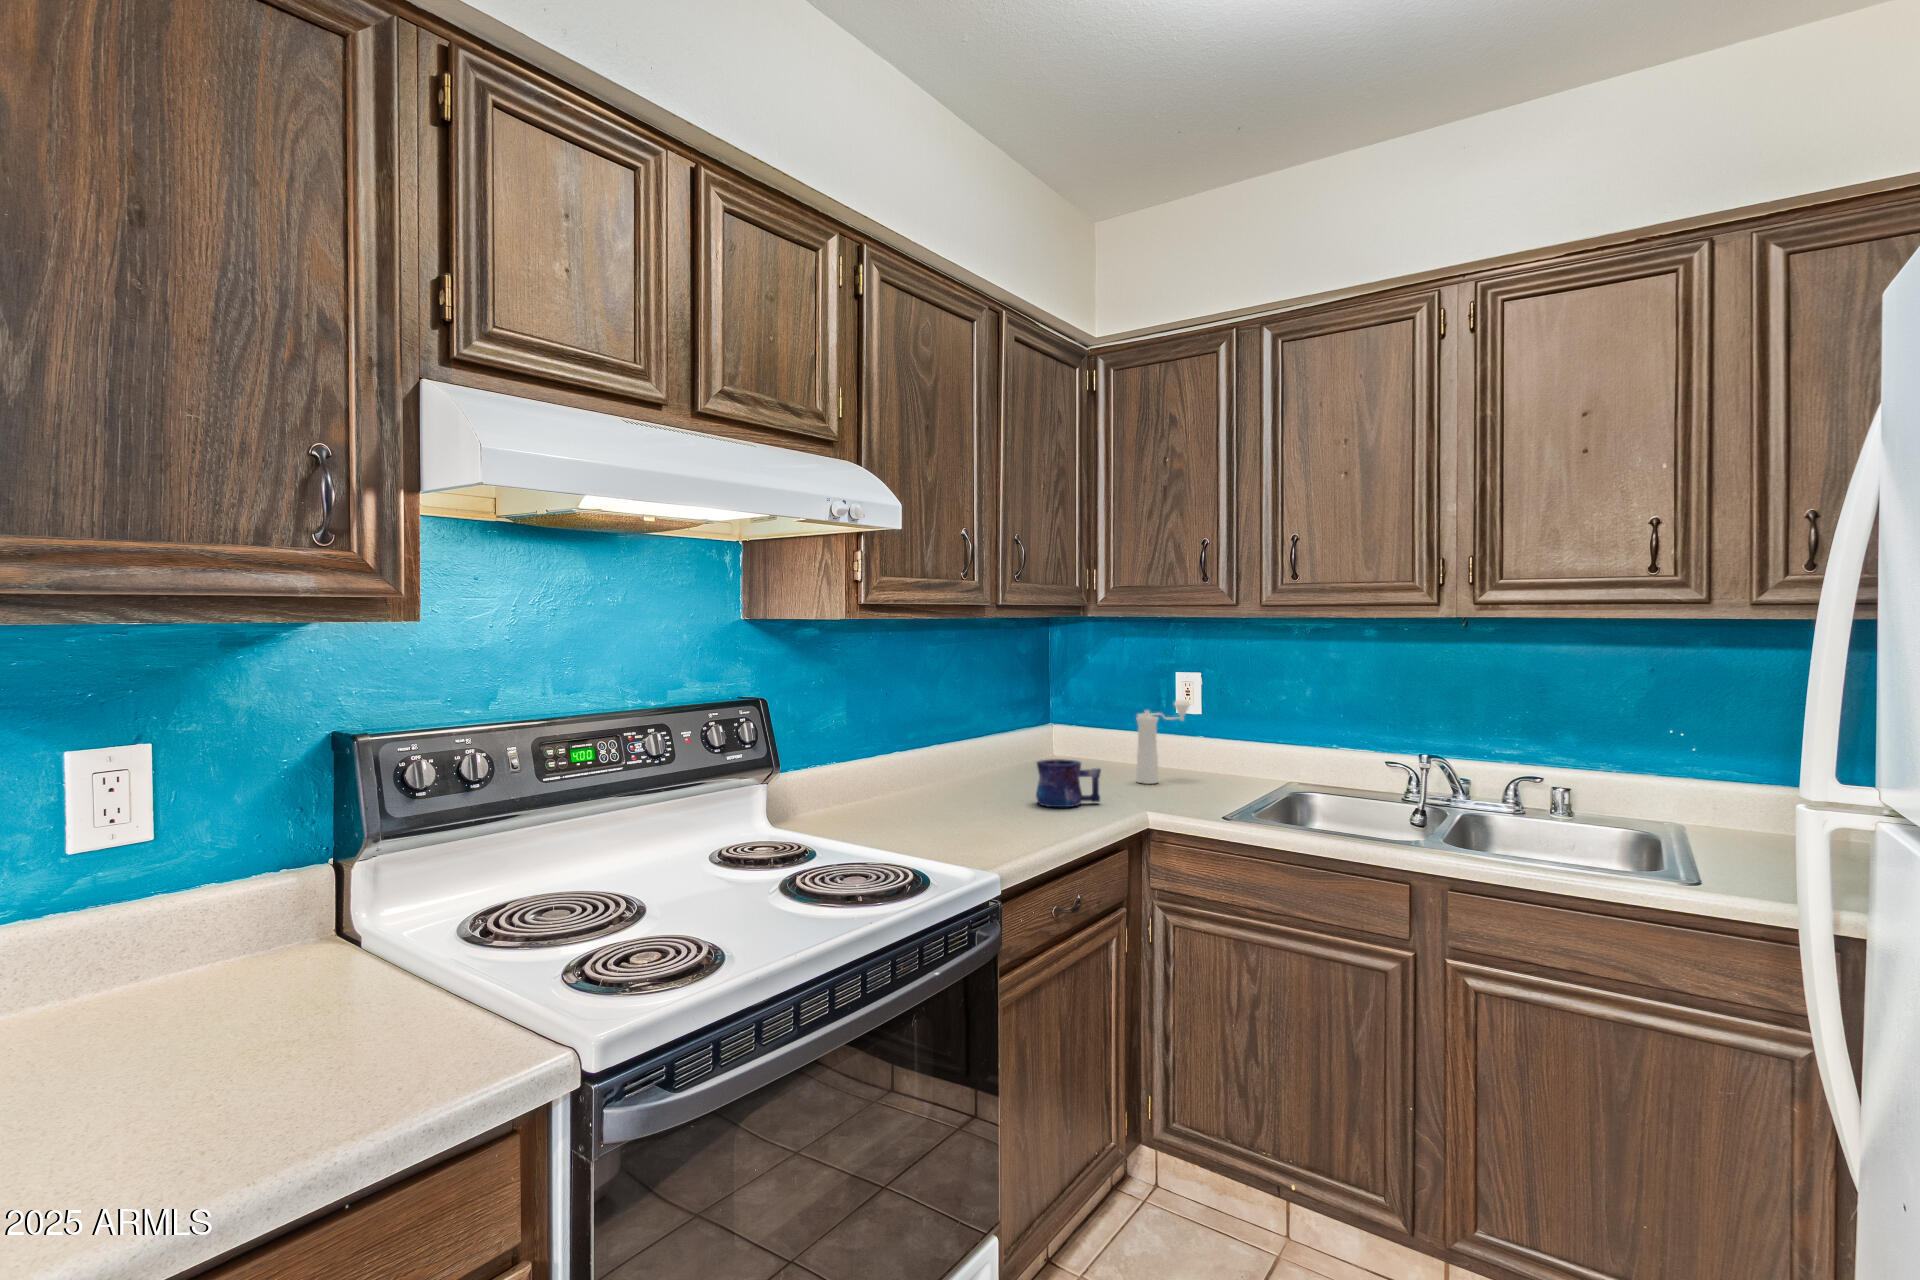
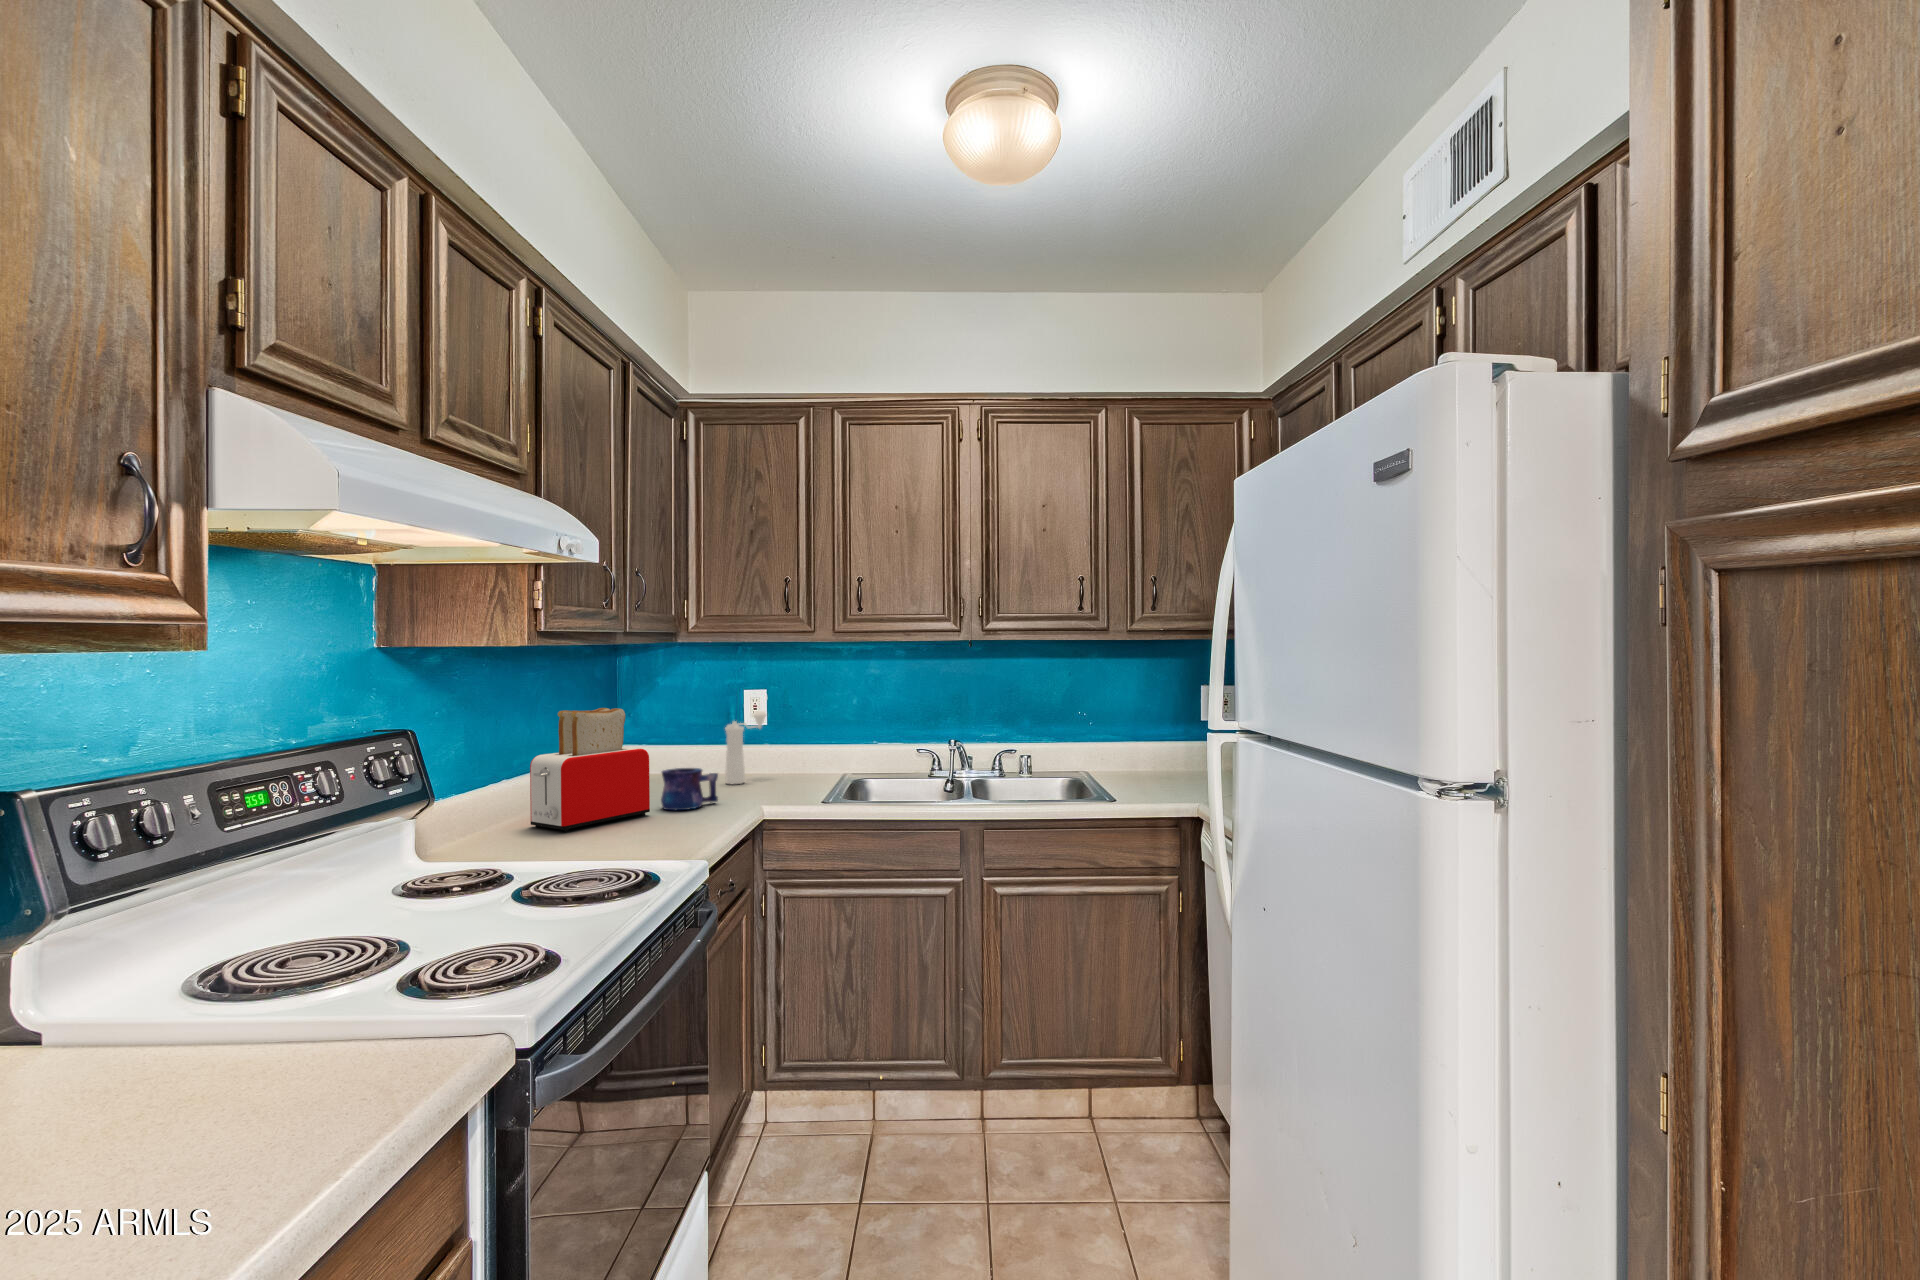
toaster: none [896,688,1017,816] -> present [530,708,650,831]

